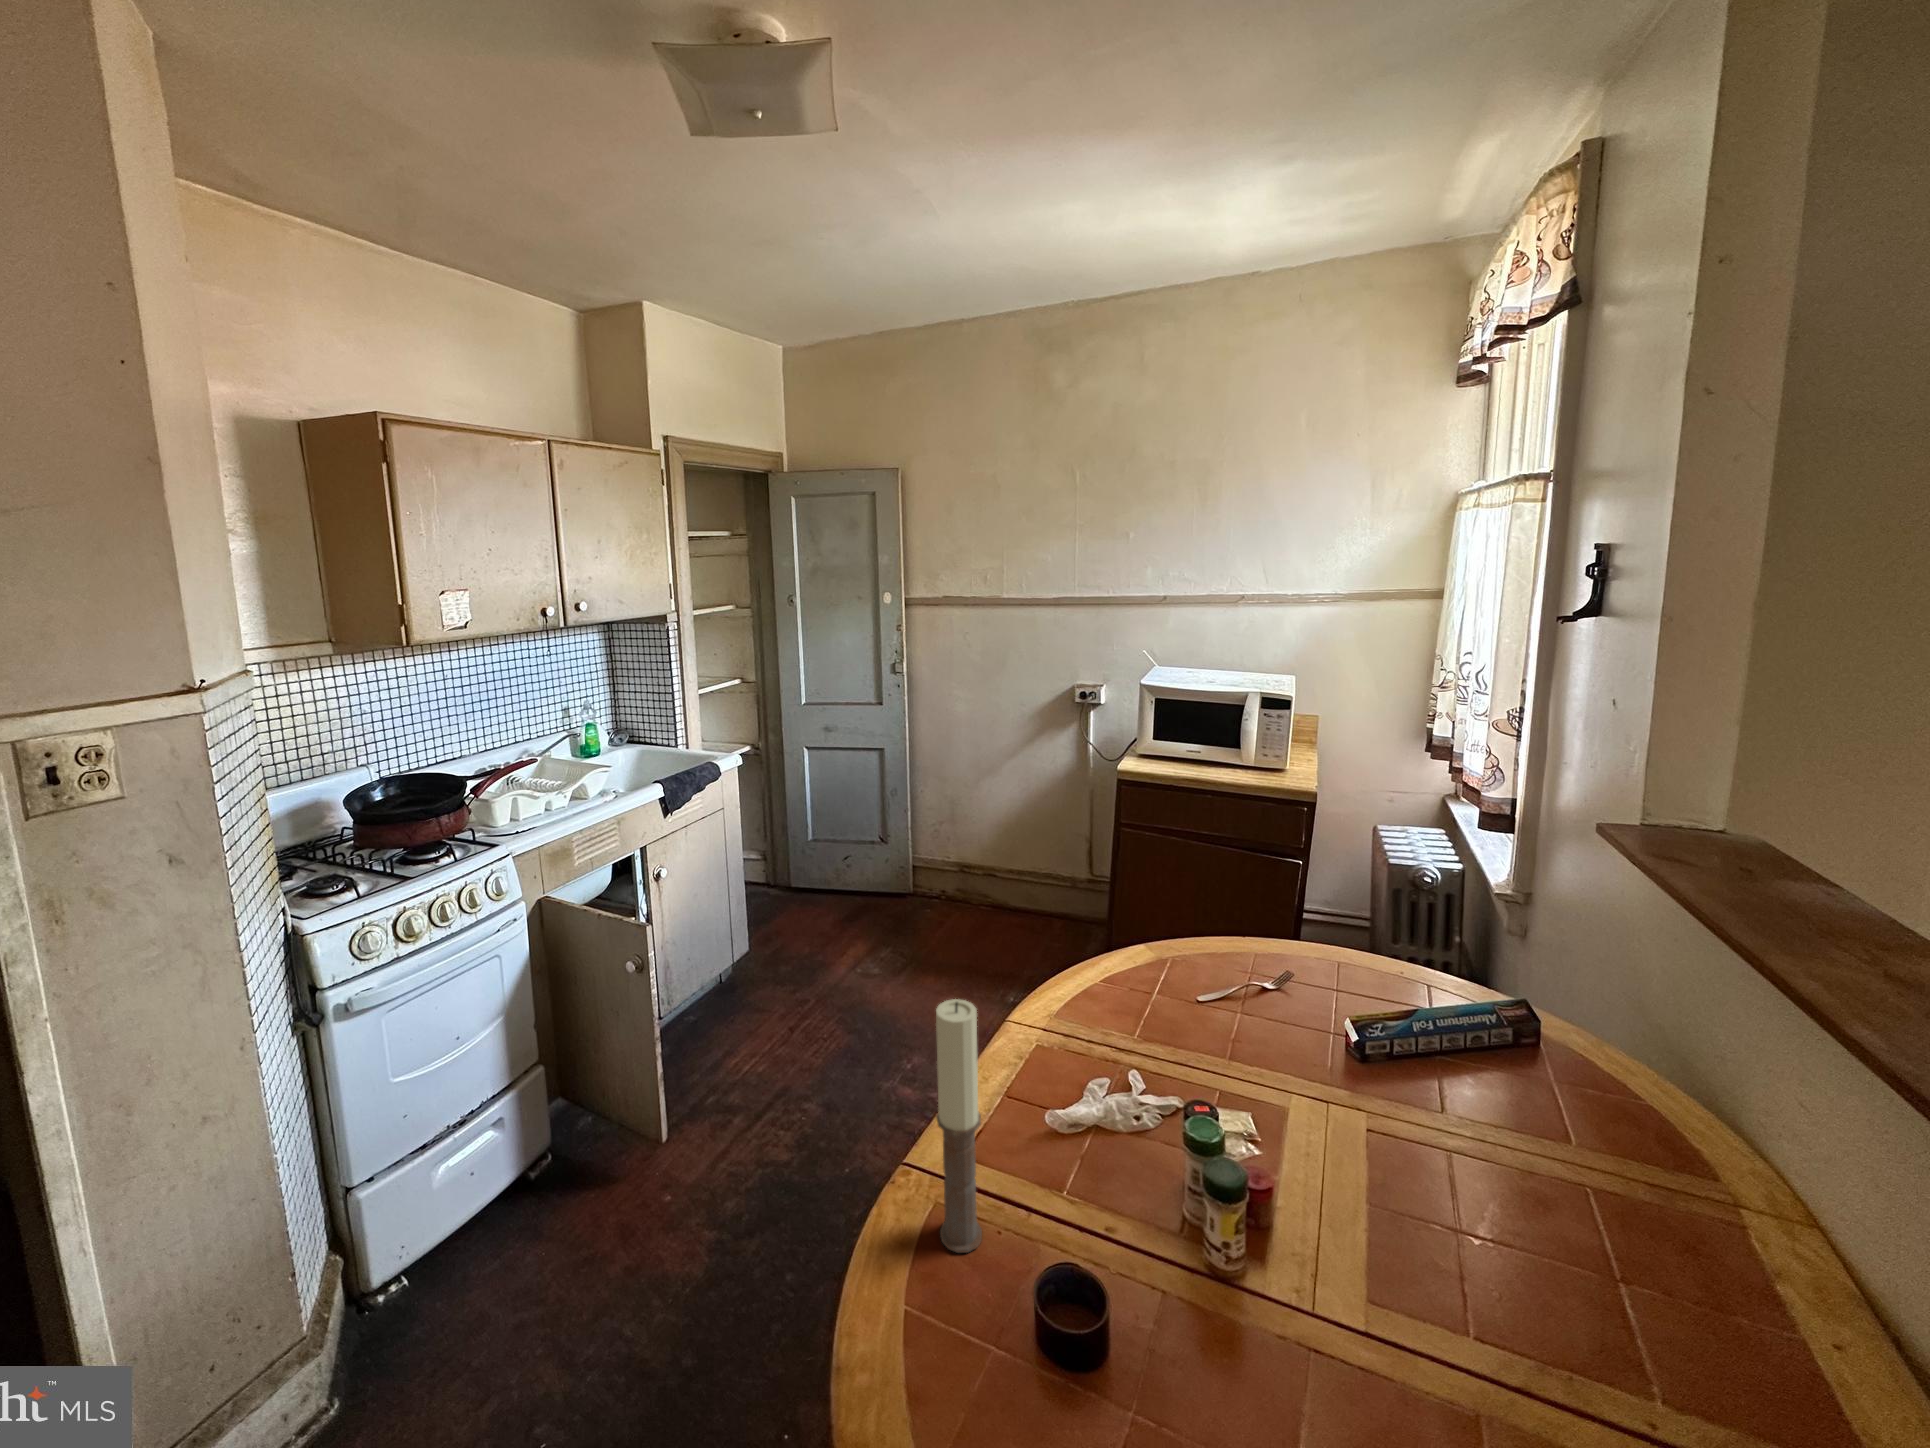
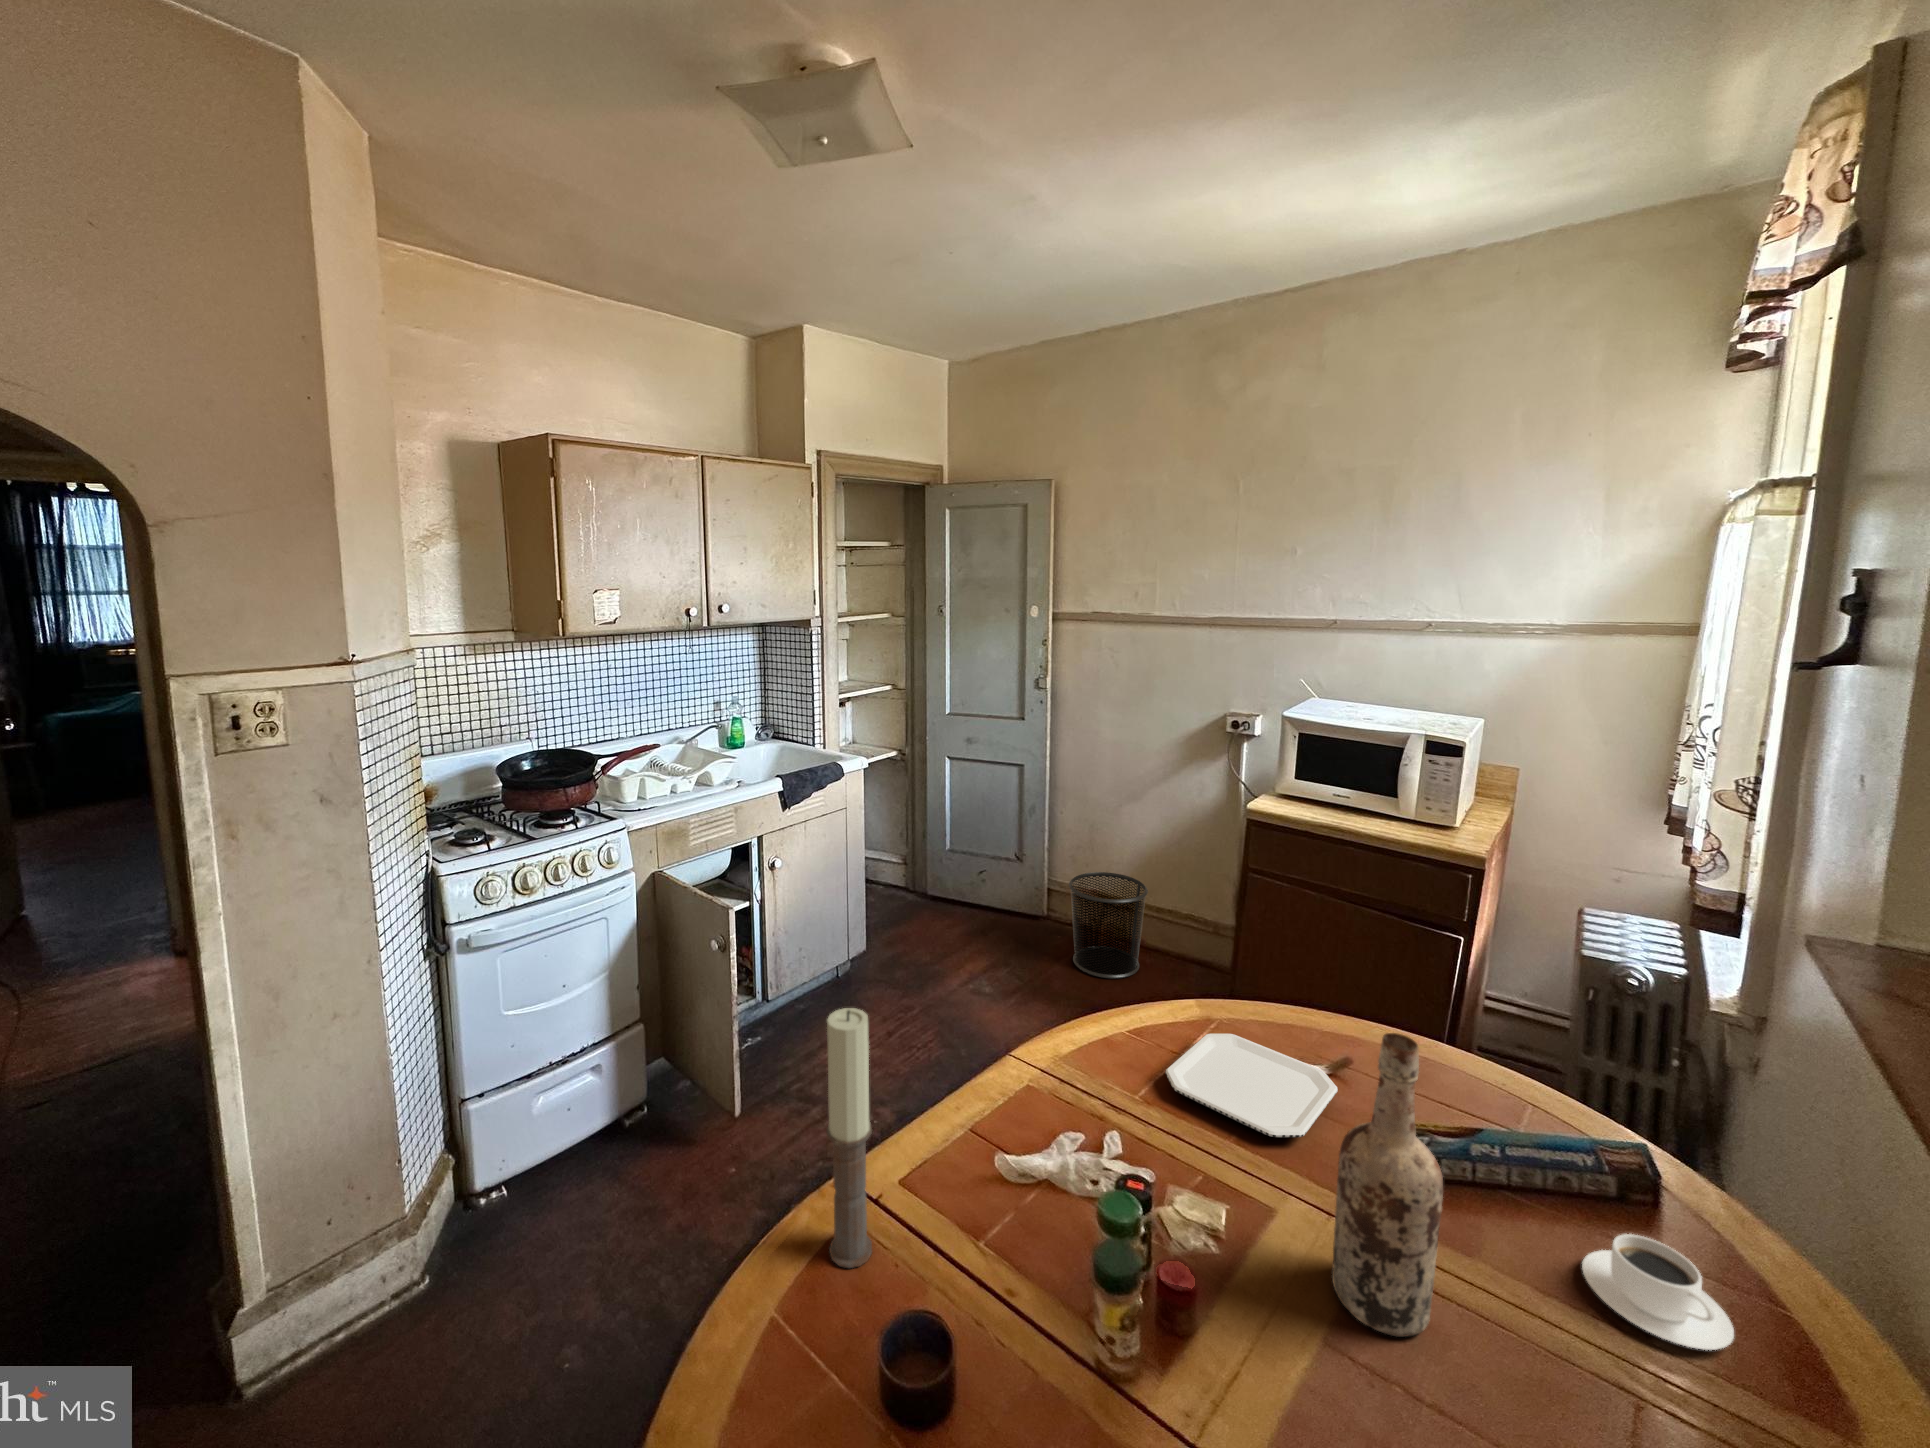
waste bin: none [942,840,1015,939] -> present [1069,872,1148,978]
wine bottle: none [1357,940,1449,1187] -> present [1332,1033,1443,1337]
plate: none [1154,967,1291,1048] -> present [1166,1034,1338,1137]
coffee cup: none [1512,1066,1623,1140] -> present [1582,1234,1734,1350]

